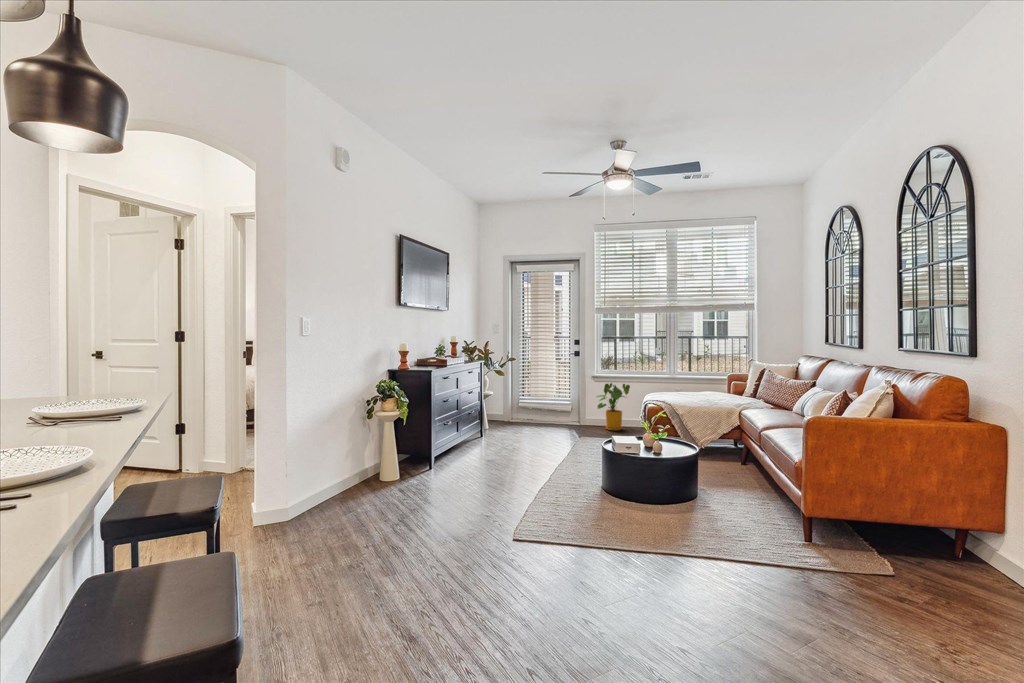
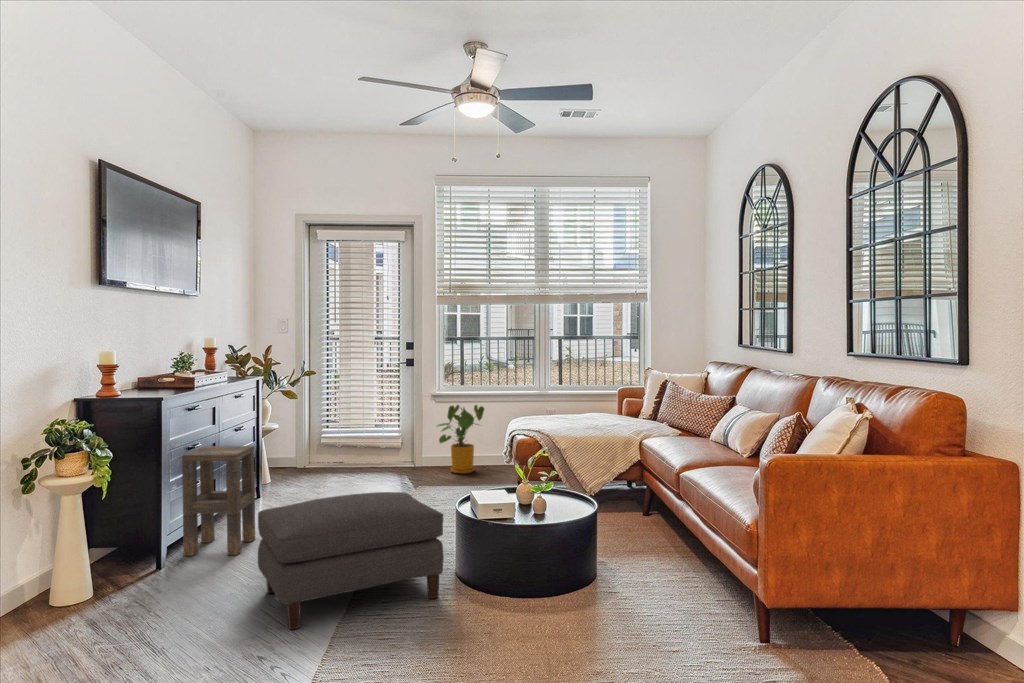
side table: none [442,401,482,466] -> present [182,446,255,556]
ottoman: none [487,432,596,504] -> present [258,492,444,630]

